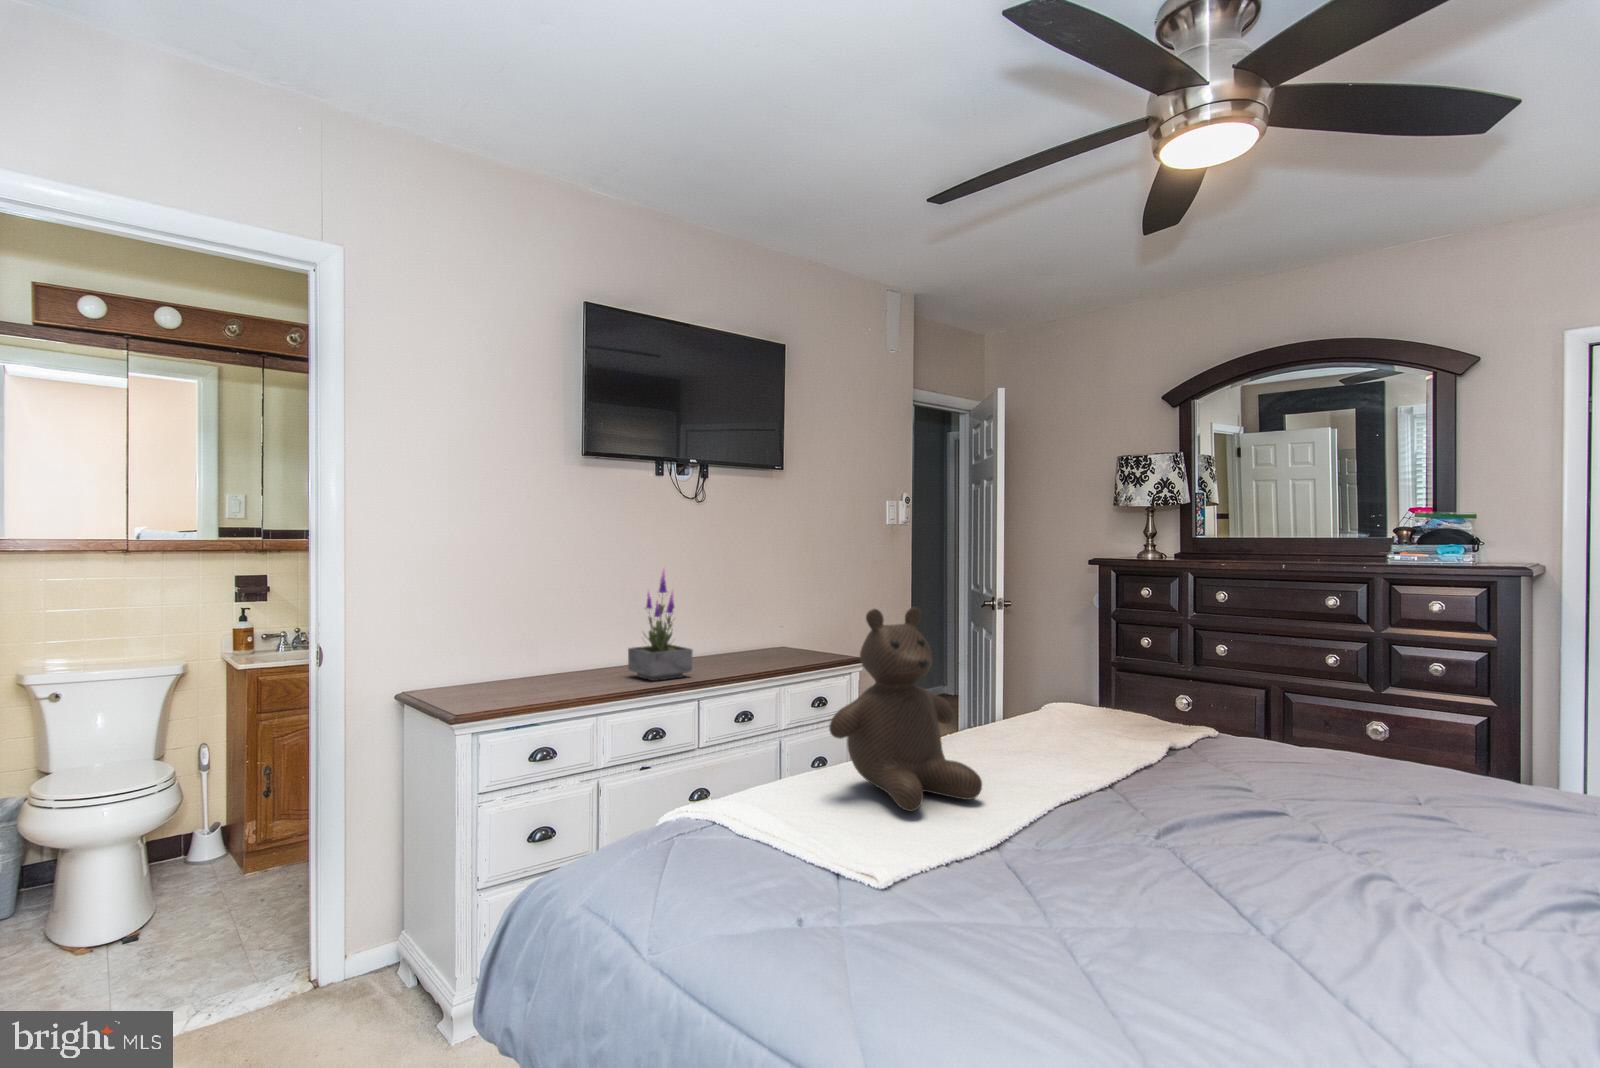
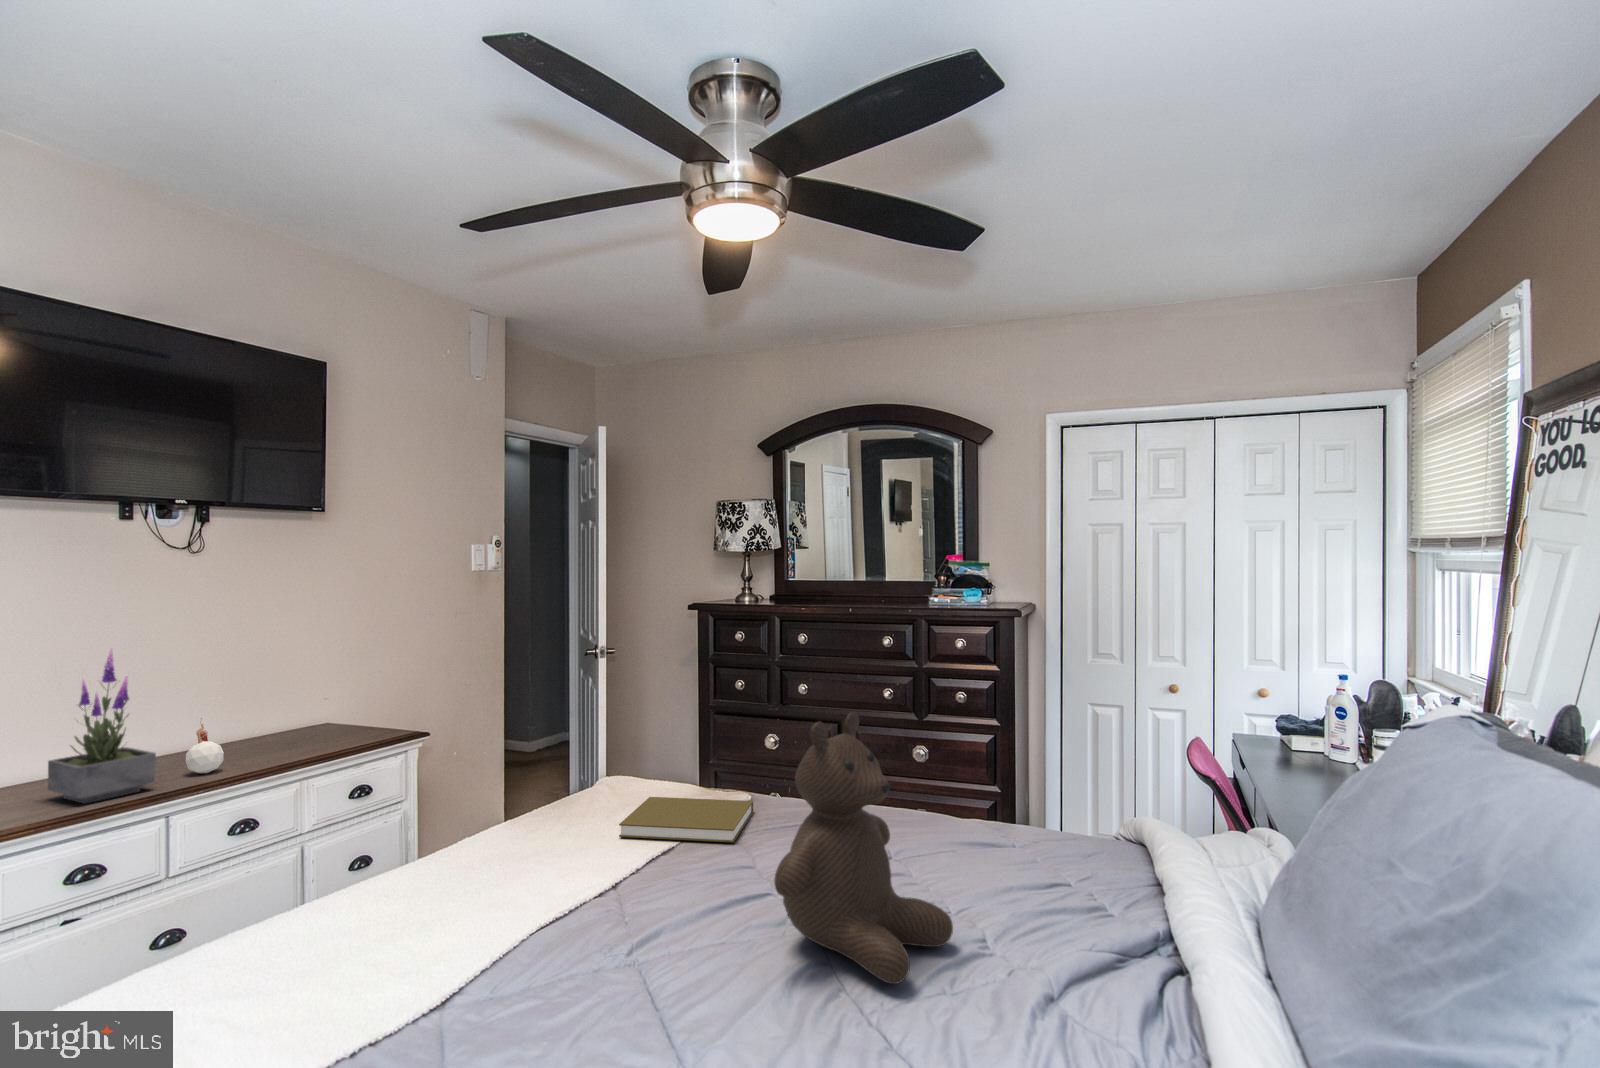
teddy bear: present [829,607,982,811] -> present [774,712,953,984]
candle: none [706,627,730,671] -> present [186,718,224,773]
book: none [1083,719,1214,763] -> present [619,797,753,842]

